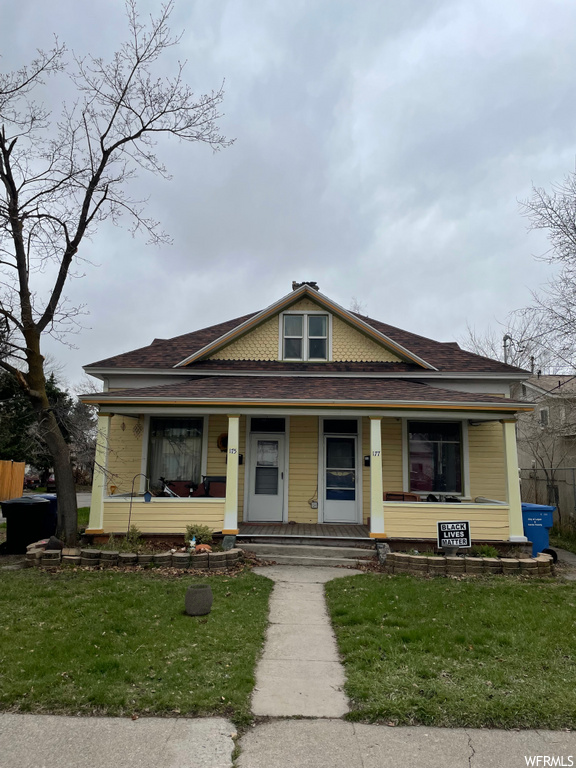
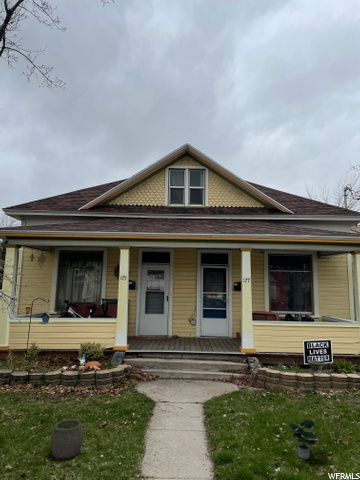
potted plant: none [399,585,425,618] -> present [288,420,318,459]

